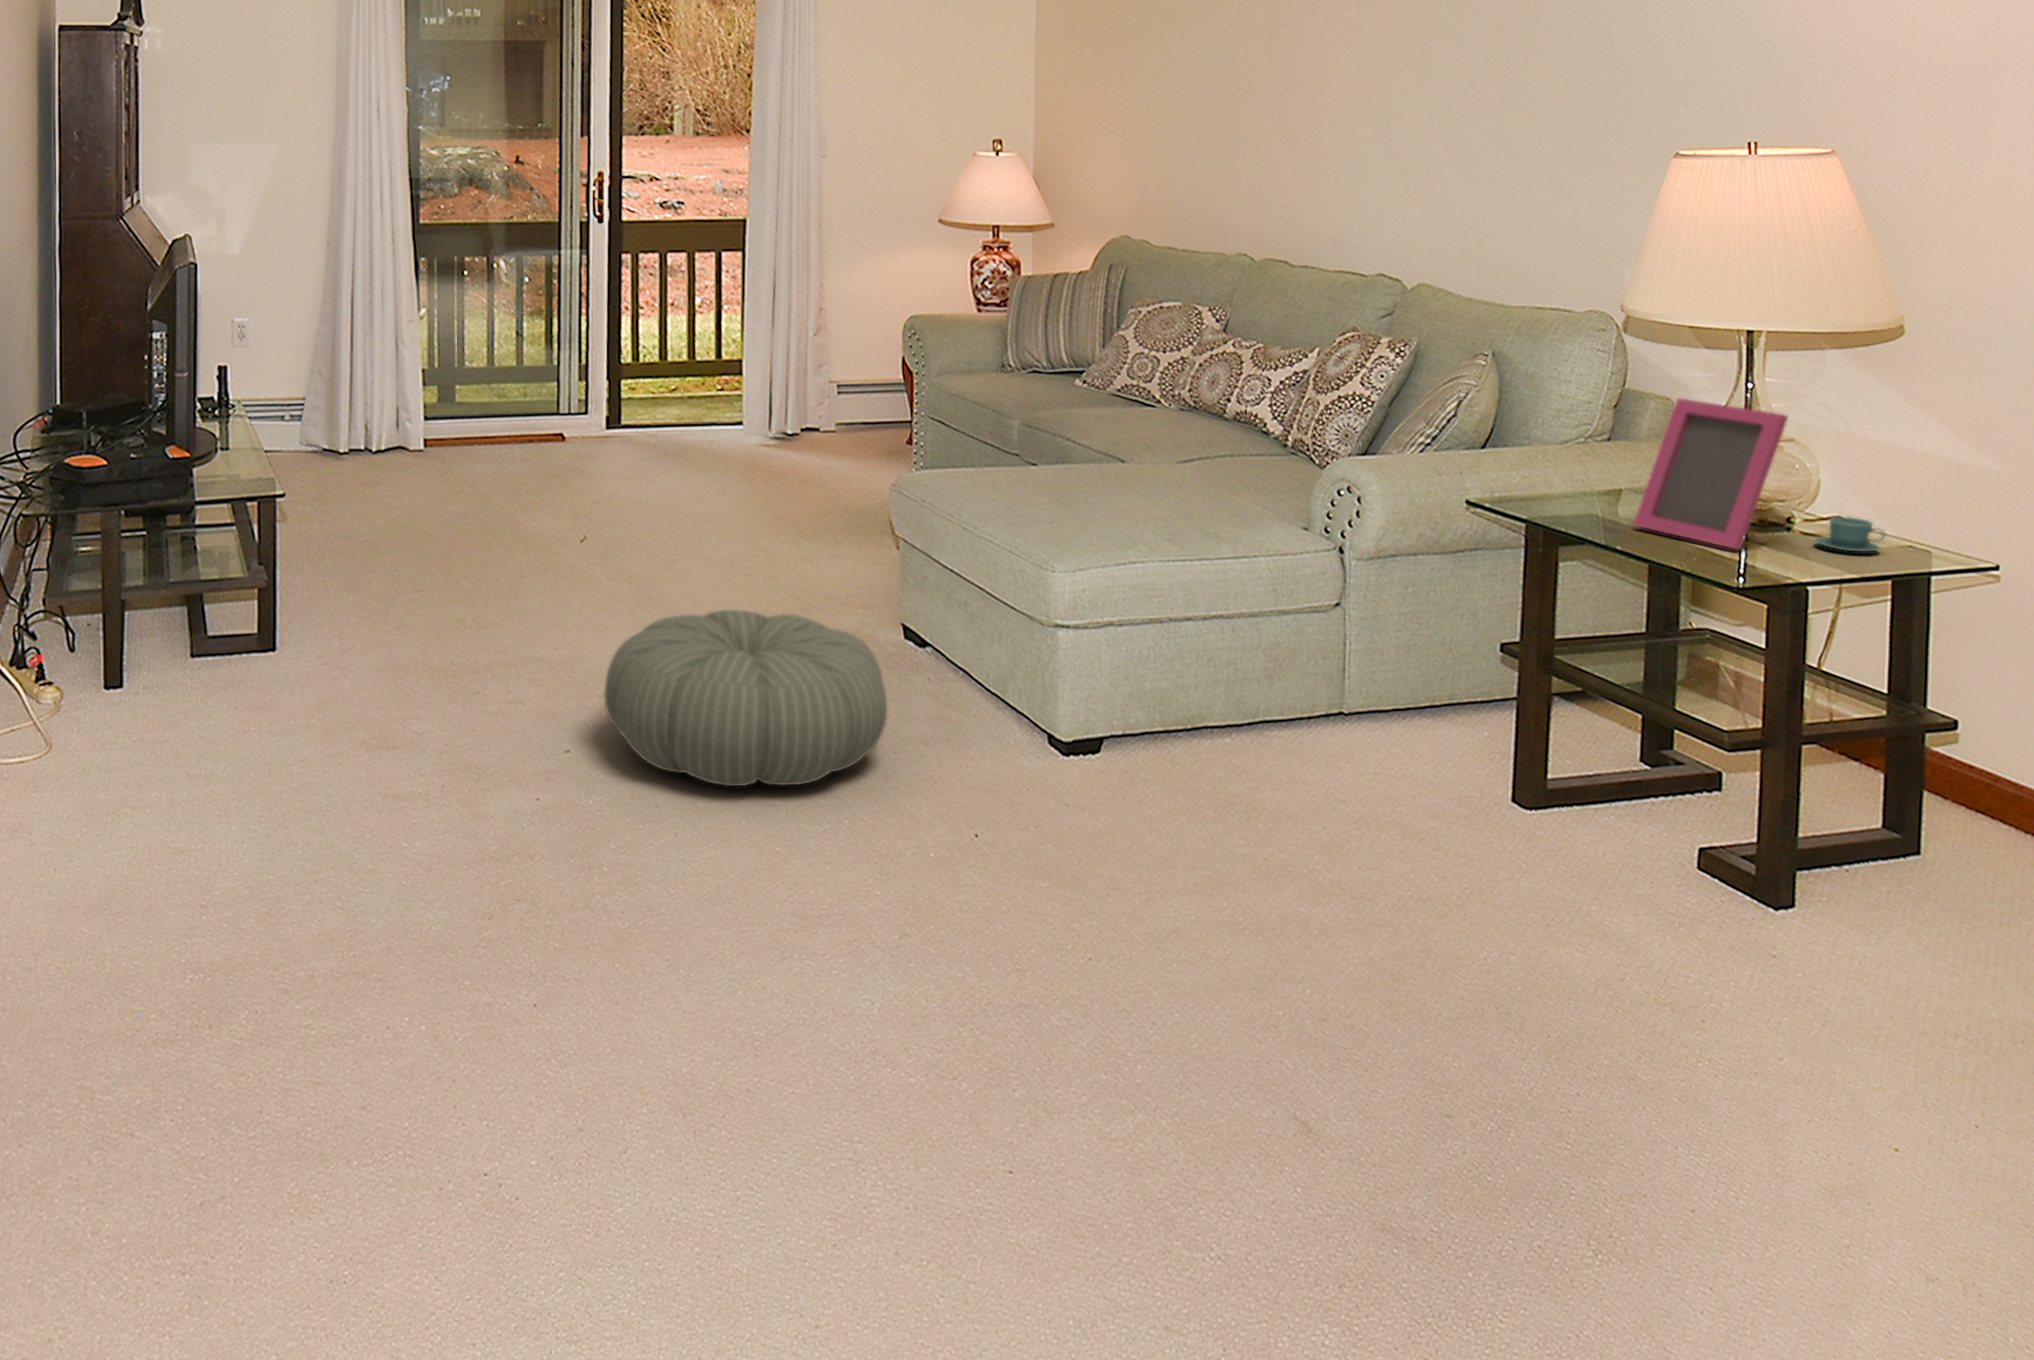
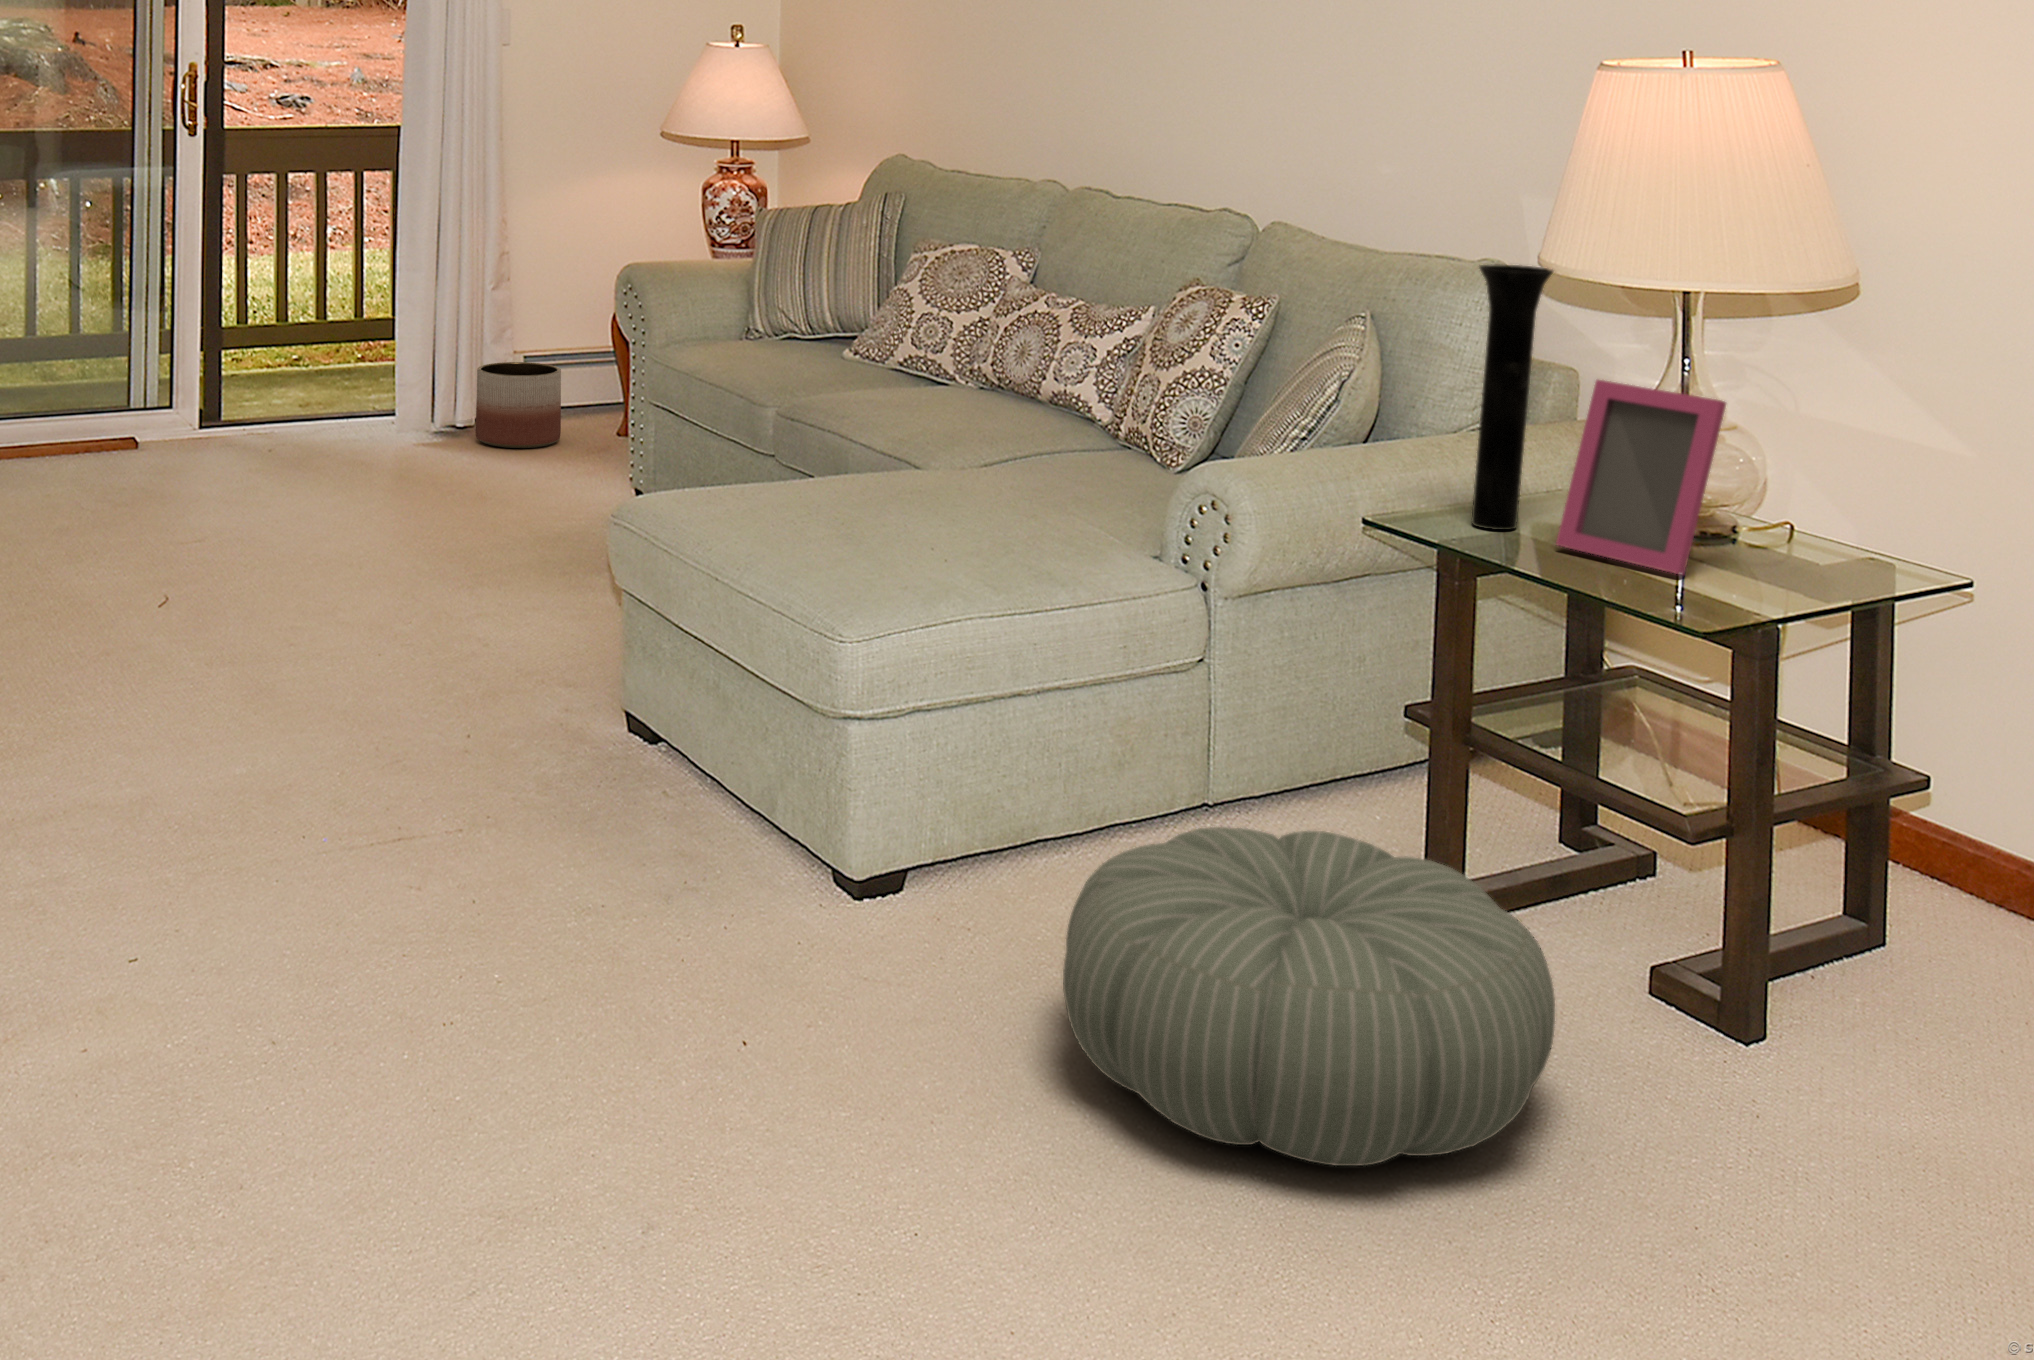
vase: none [1565,309,1649,514] -> present [1472,264,1553,530]
planter: none [796,391,860,452] -> present [476,362,561,448]
teacup: present [1815,517,1885,551] -> none [1763,527,1842,572]
pouf: present [604,610,887,786] -> present [1063,827,1555,1166]

